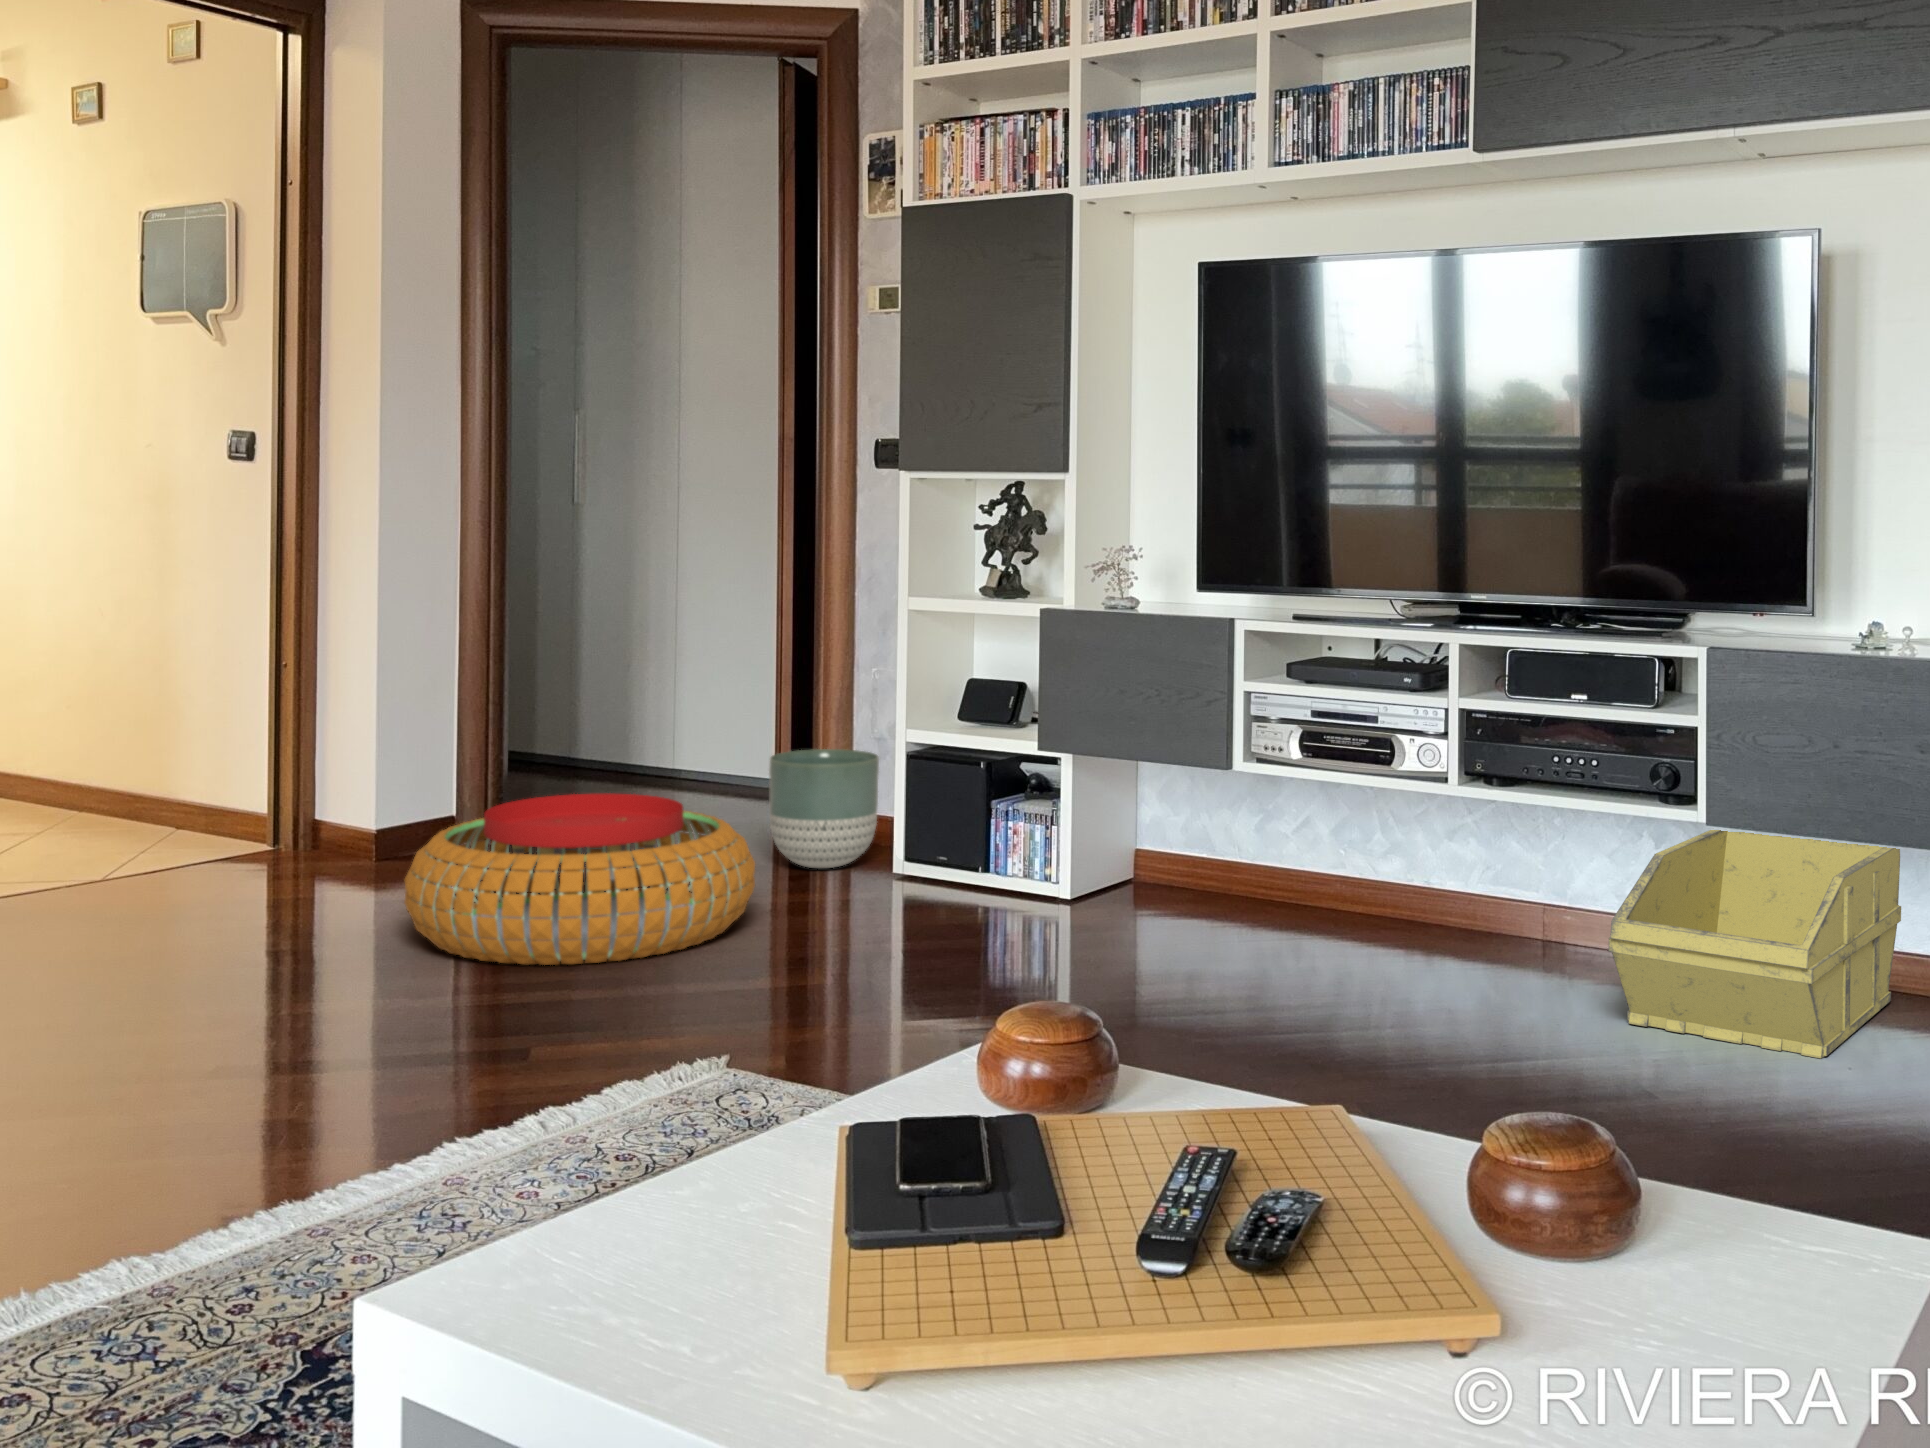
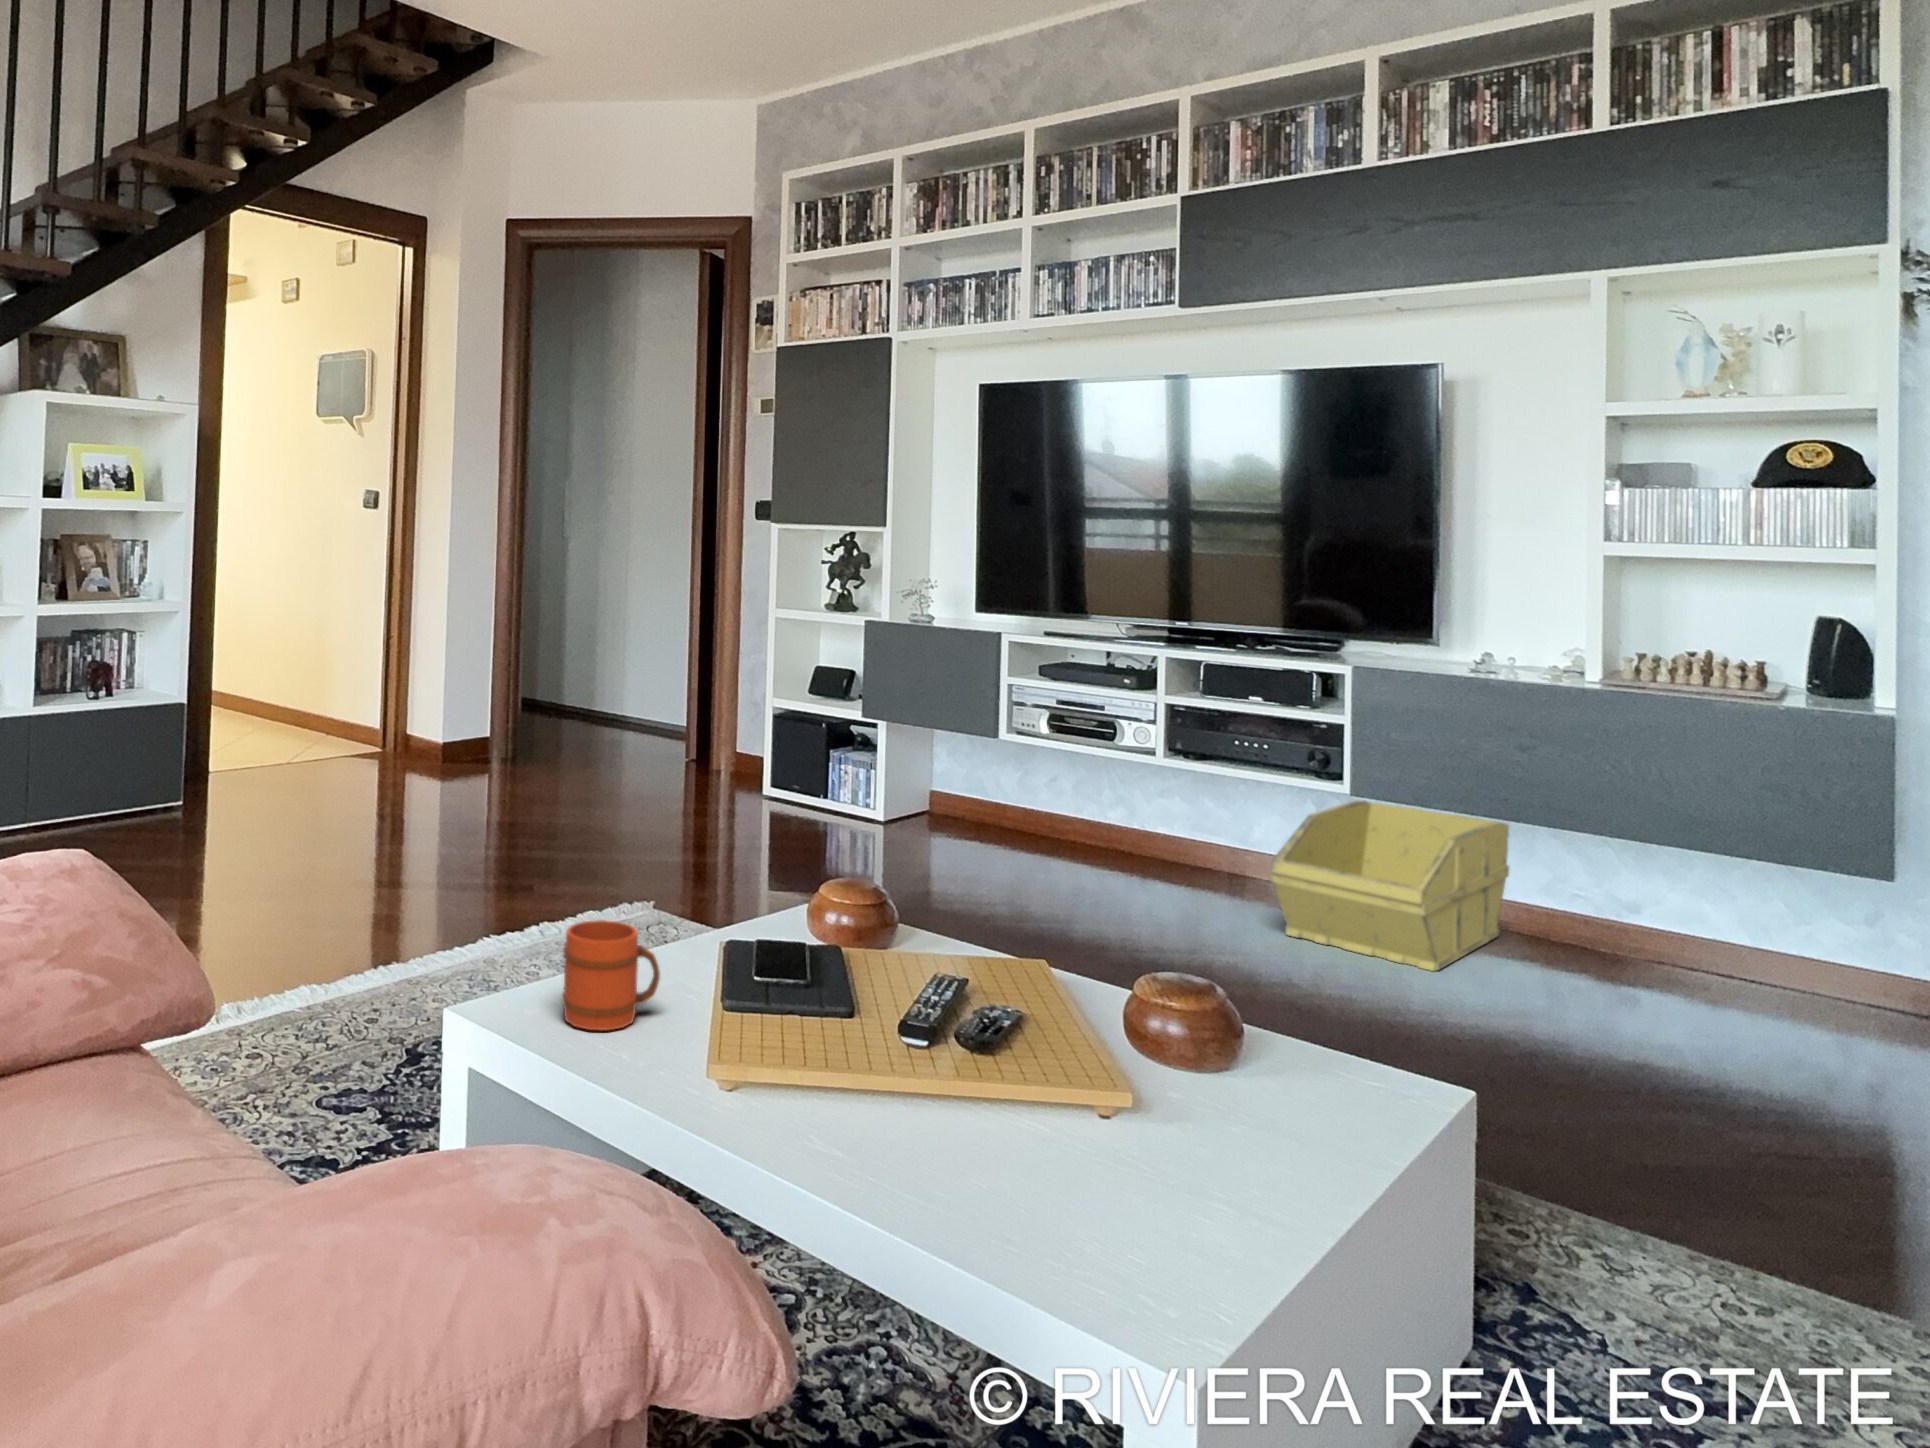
planter: present [769,749,879,869] -> none [686,709,758,789]
pouf: present [404,793,755,965] -> none [458,731,676,840]
mug: none [563,1119,737,1315] -> present [562,920,660,1030]

